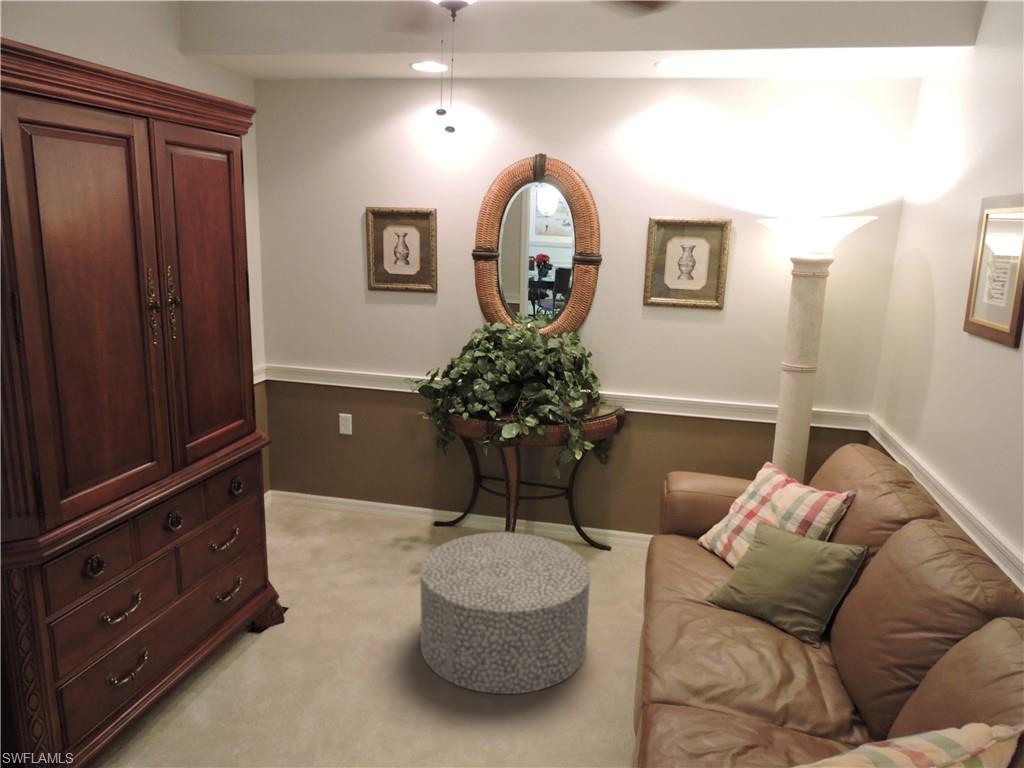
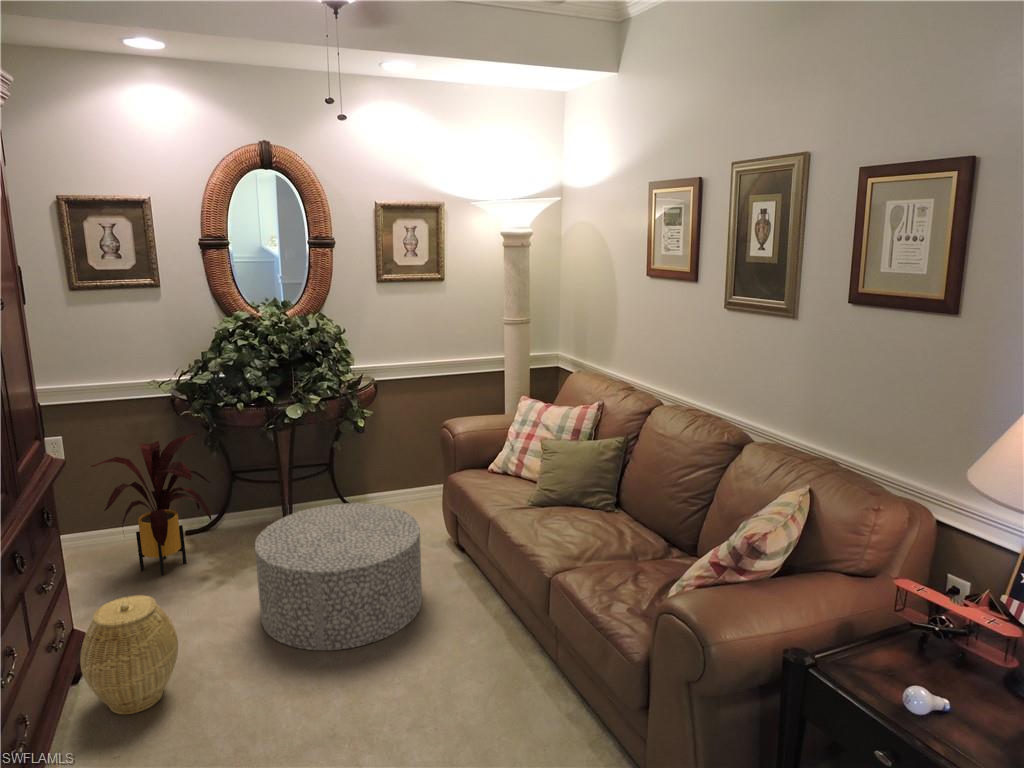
house plant: none [344,433,451,557] -> present [91,433,211,575]
woven basket: none [246,570,327,676] -> present [80,595,178,714]

